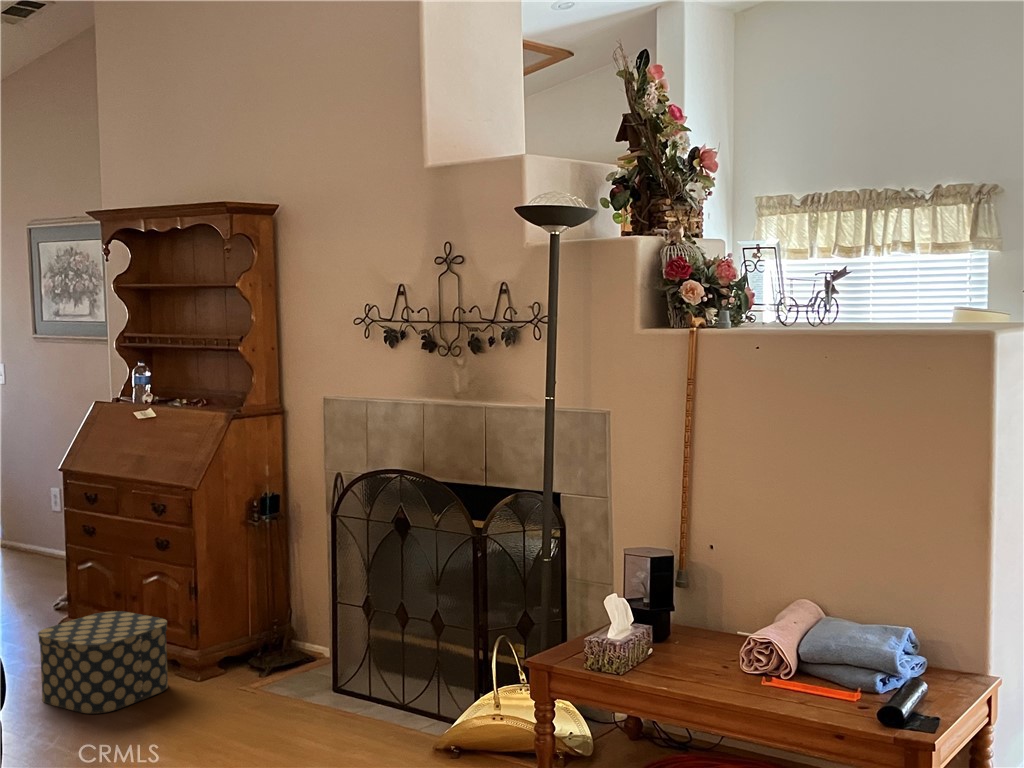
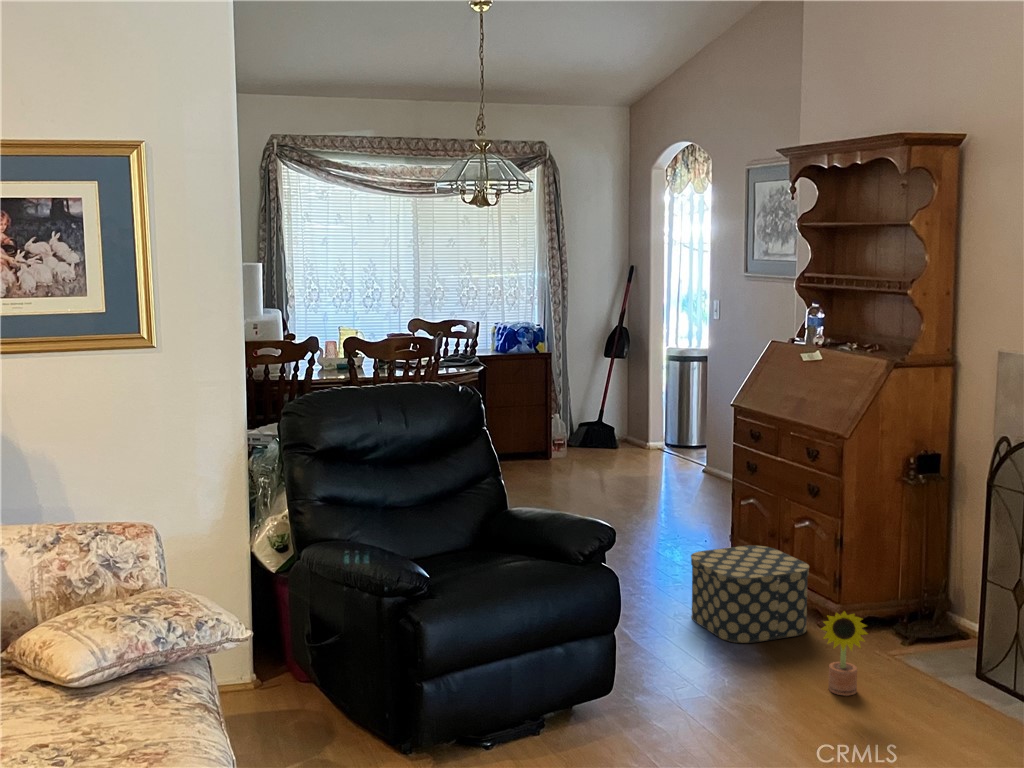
decorative plant: none [201,649,247,733] -> present [821,611,868,696]

